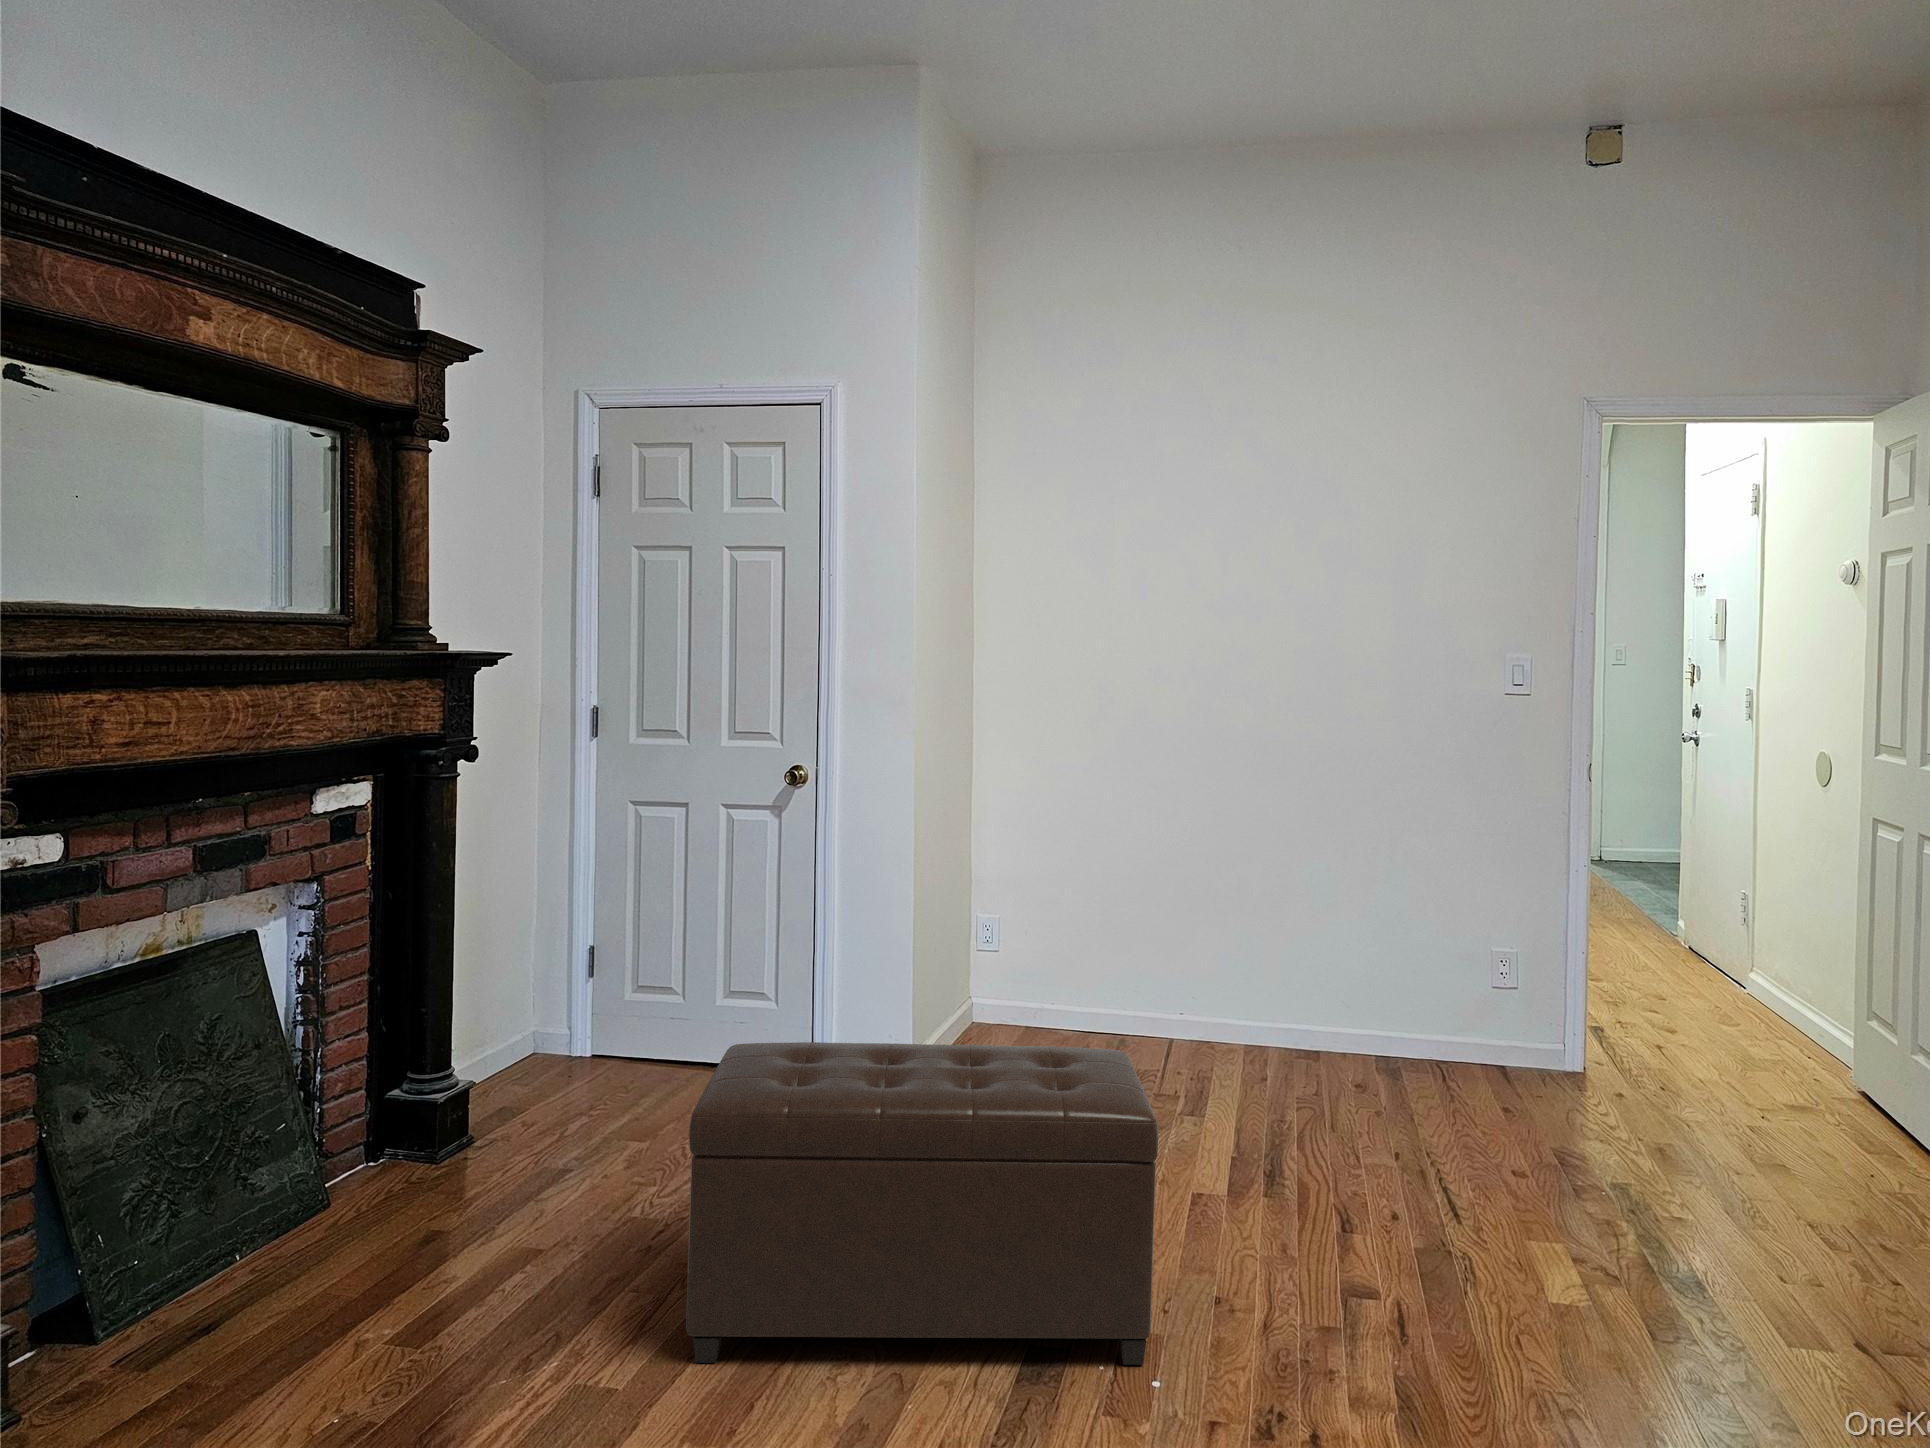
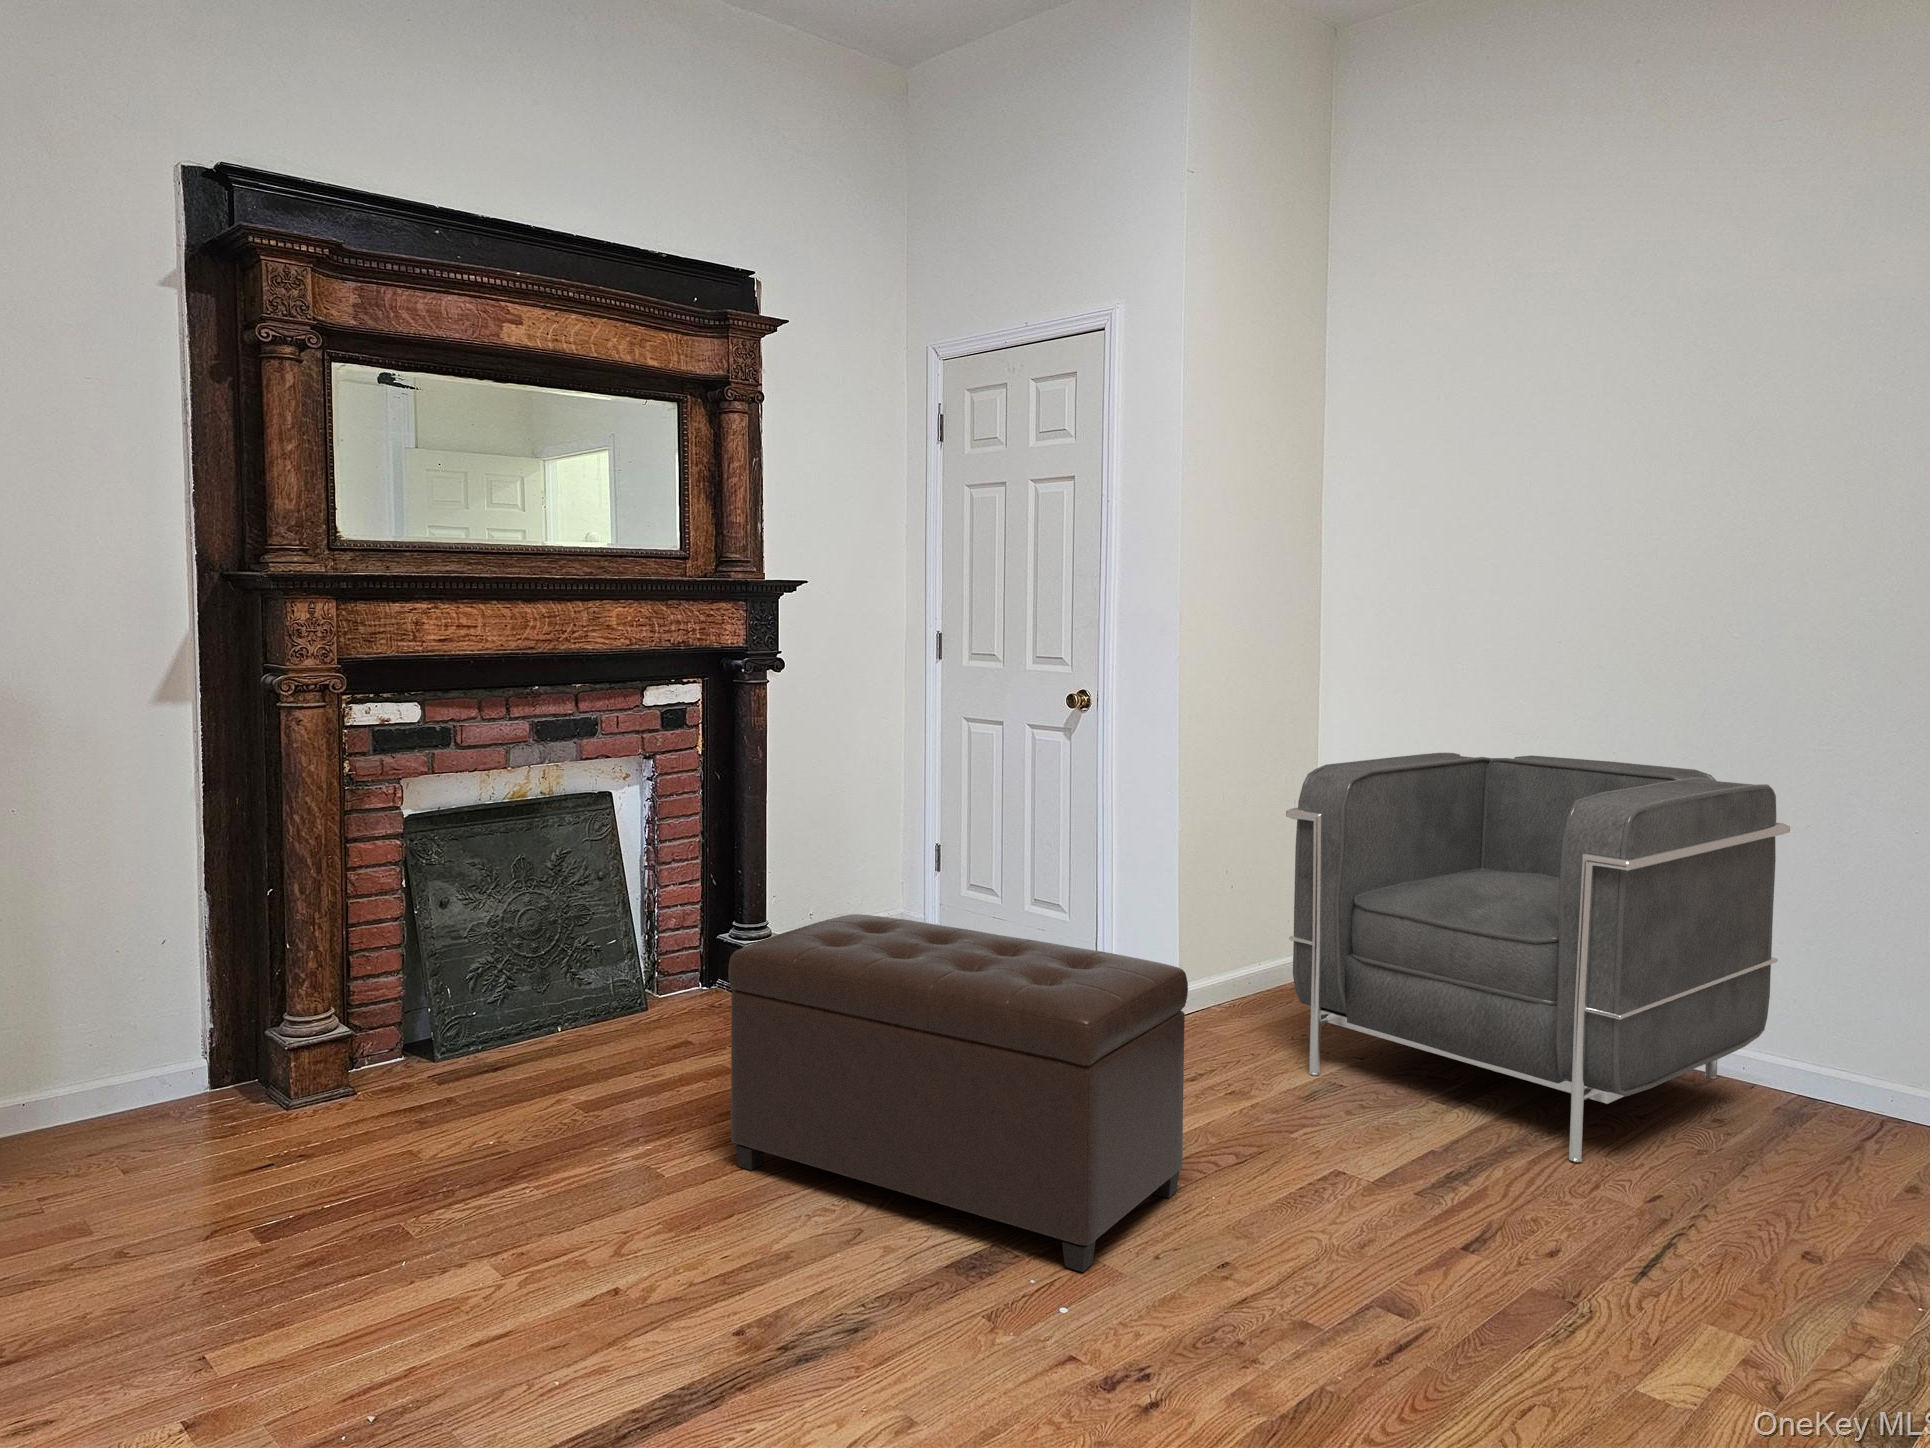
armchair: none [1053,822,1380,1160] -> present [1286,753,1790,1162]

